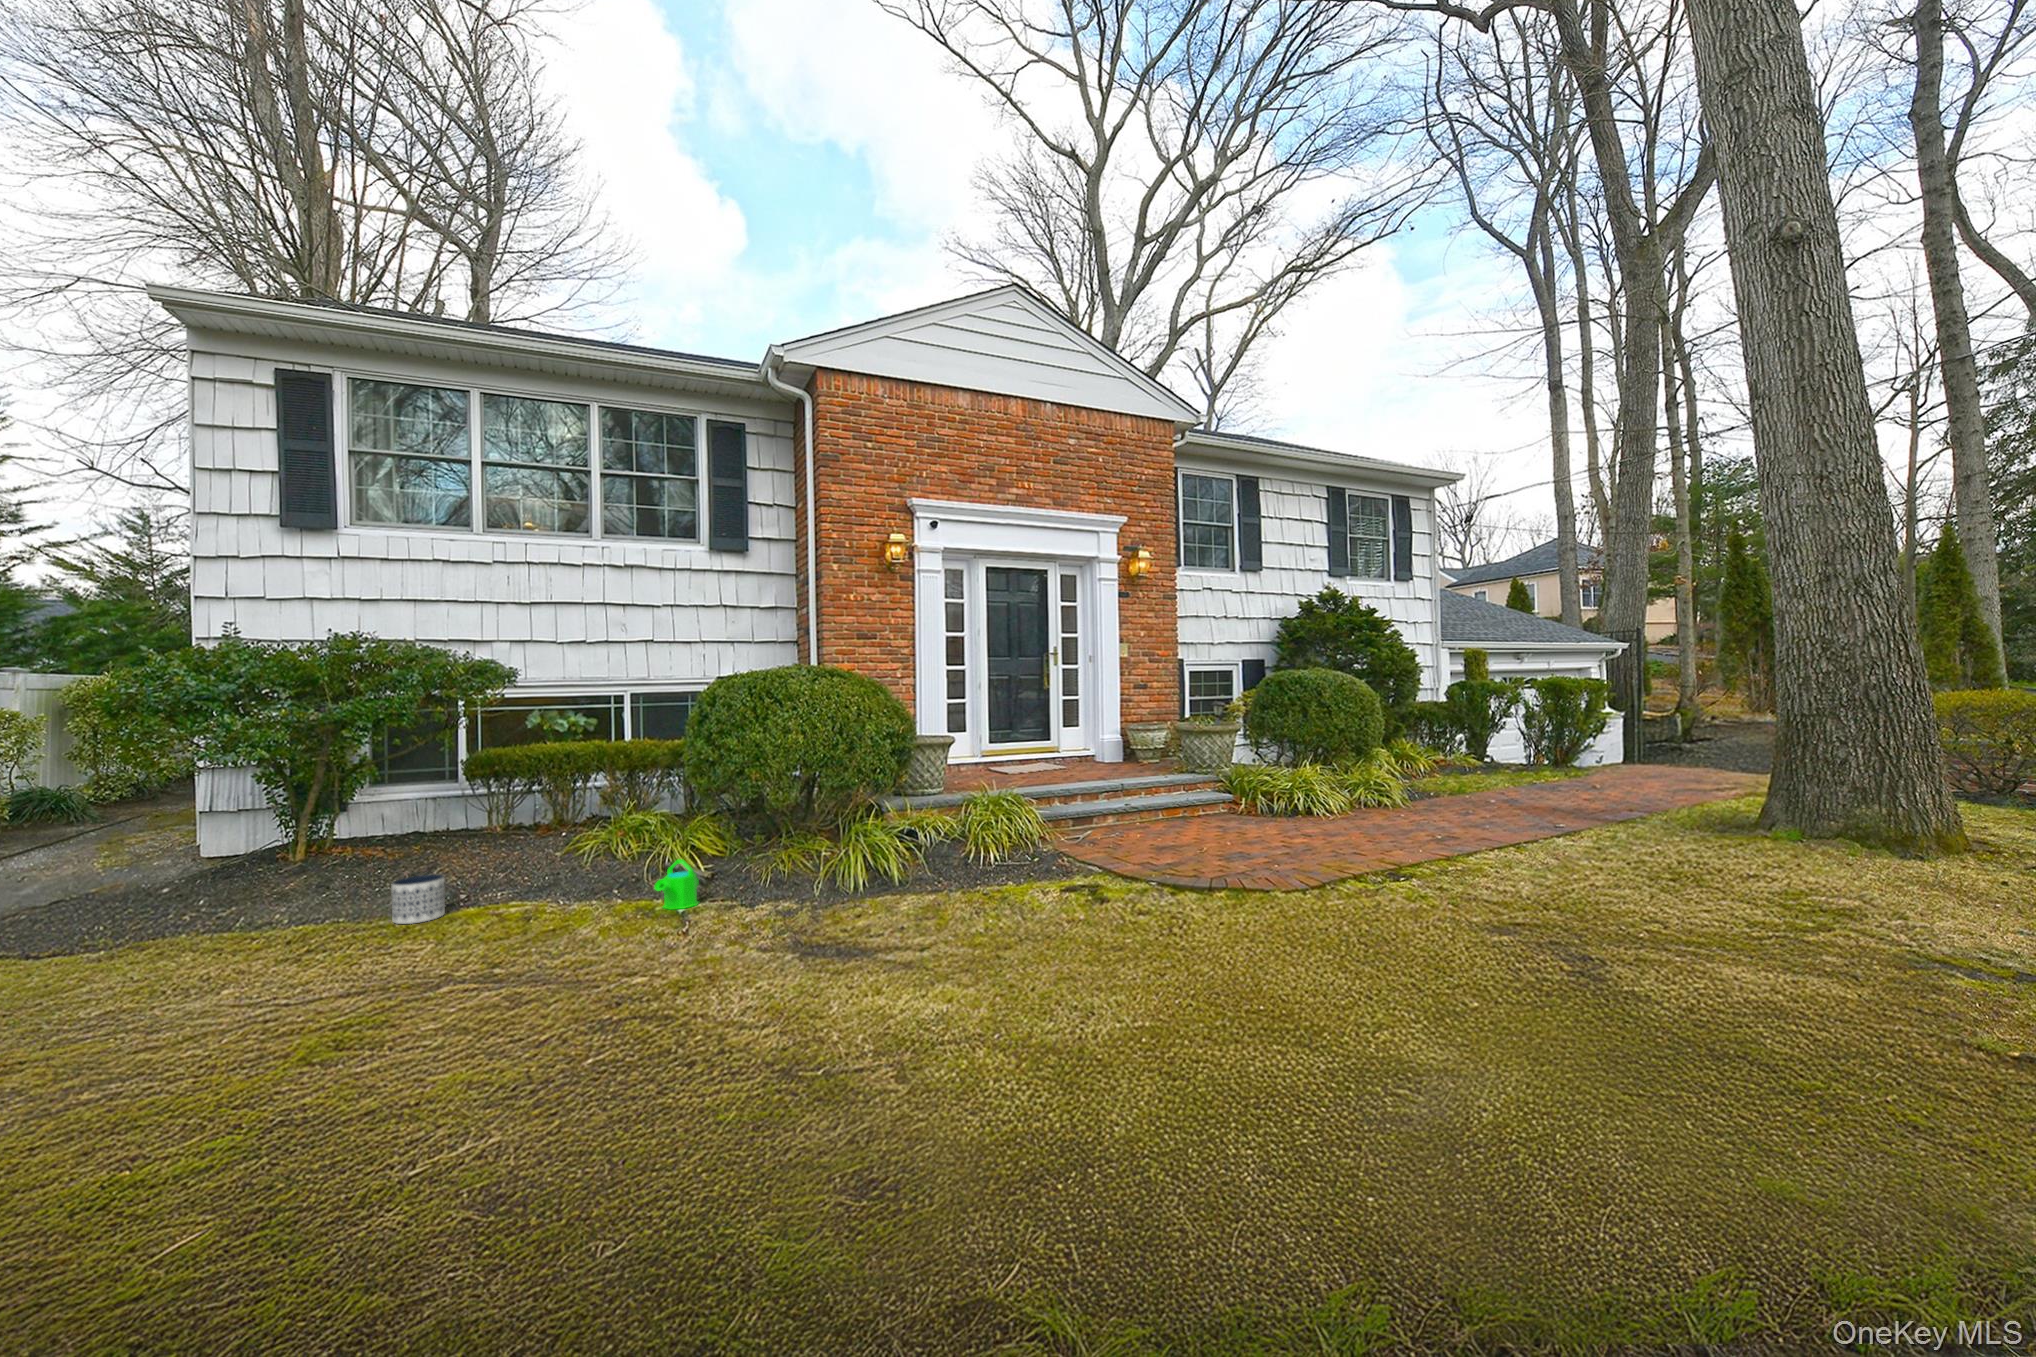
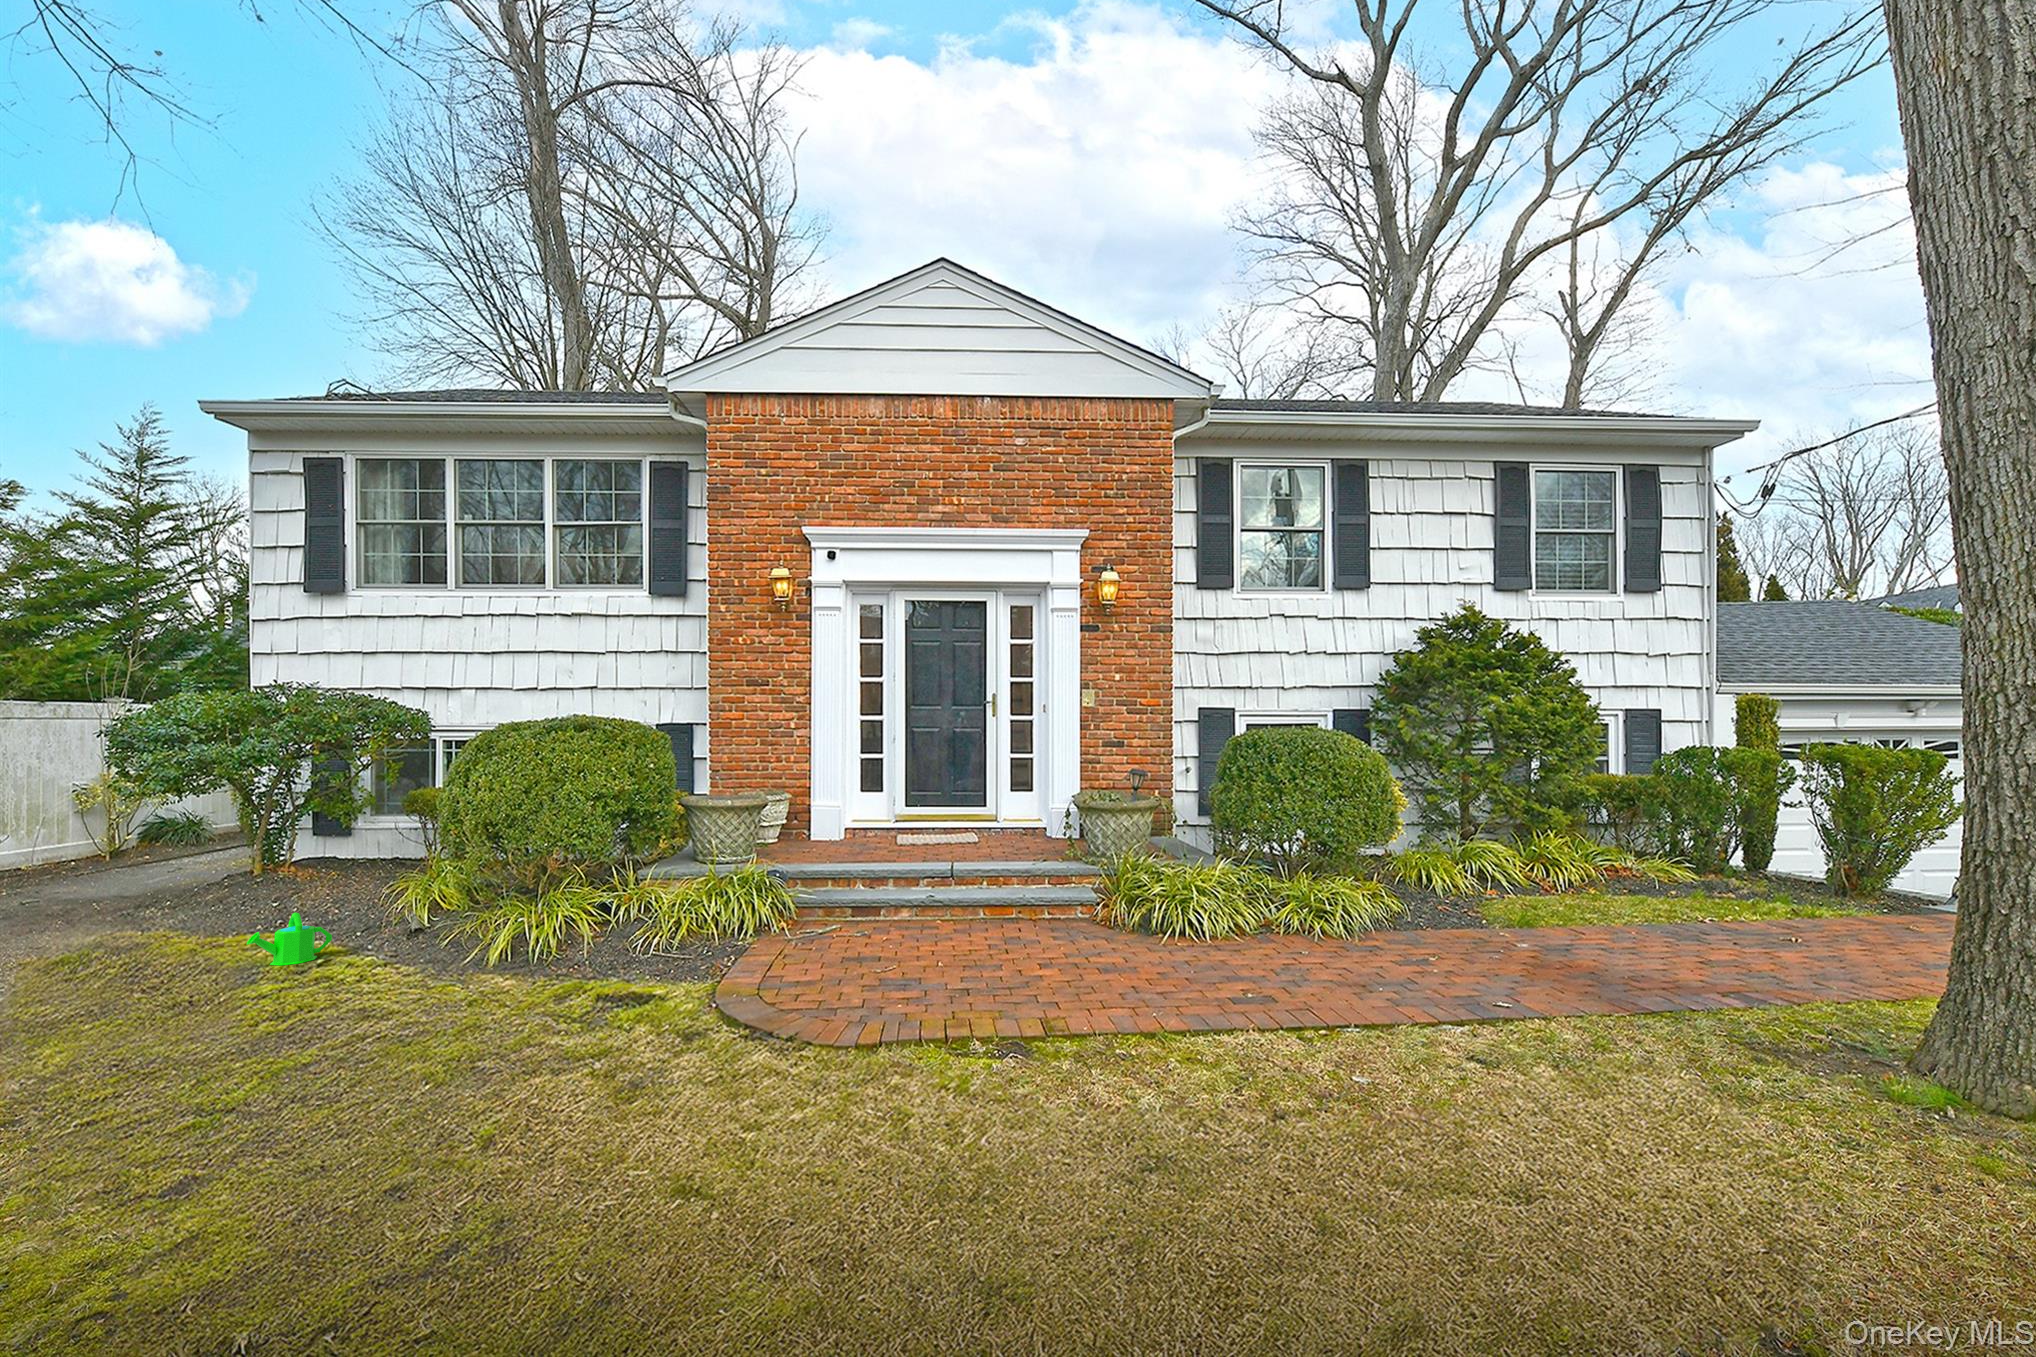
planter: present [392,875,445,924] -> none [109,902,166,946]

